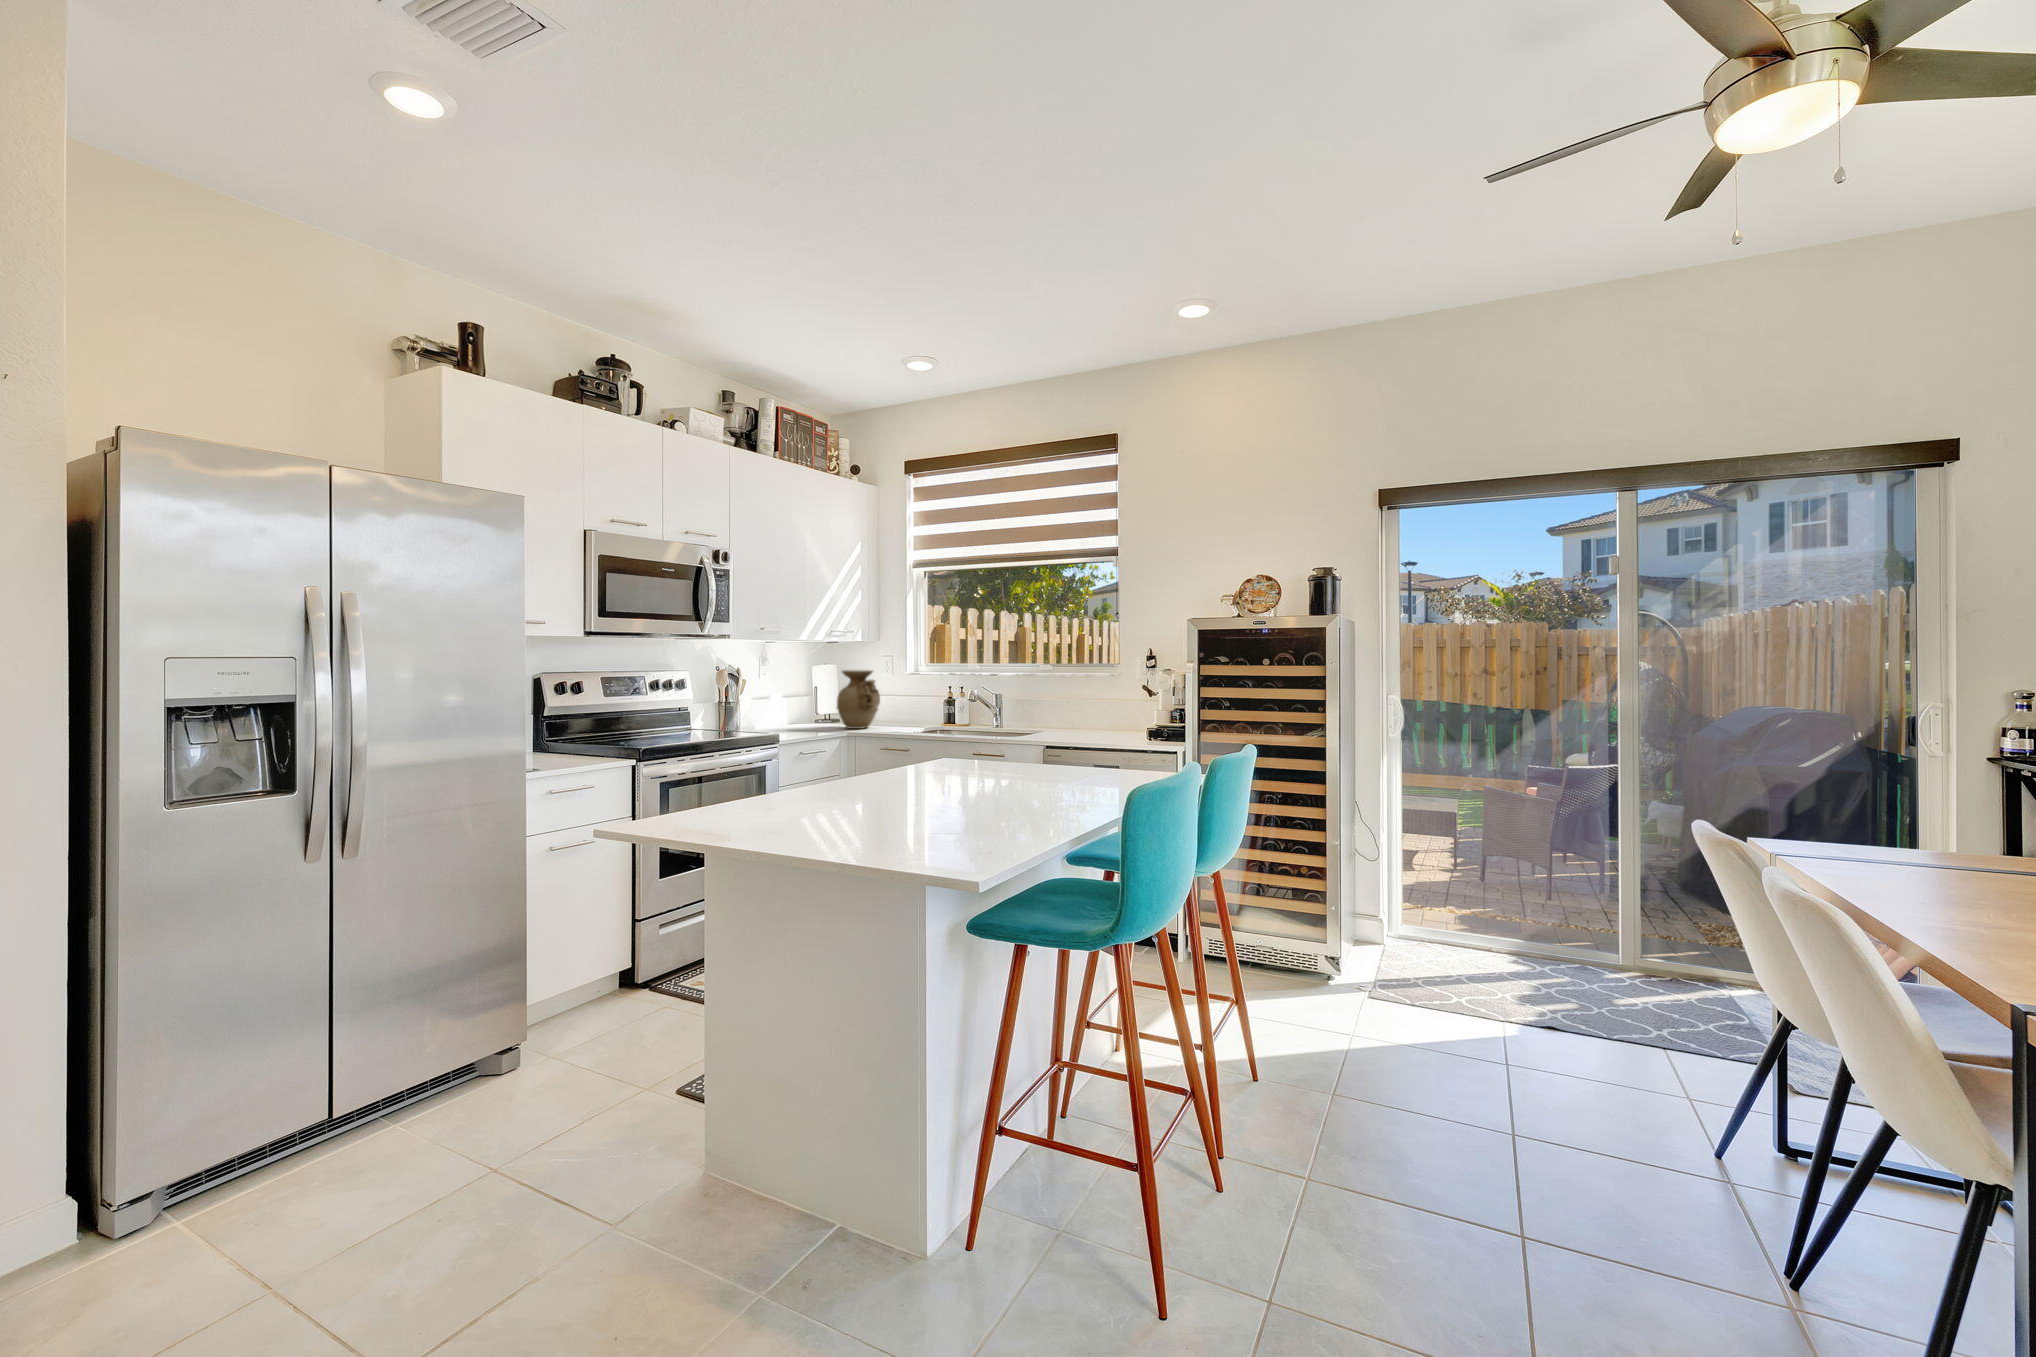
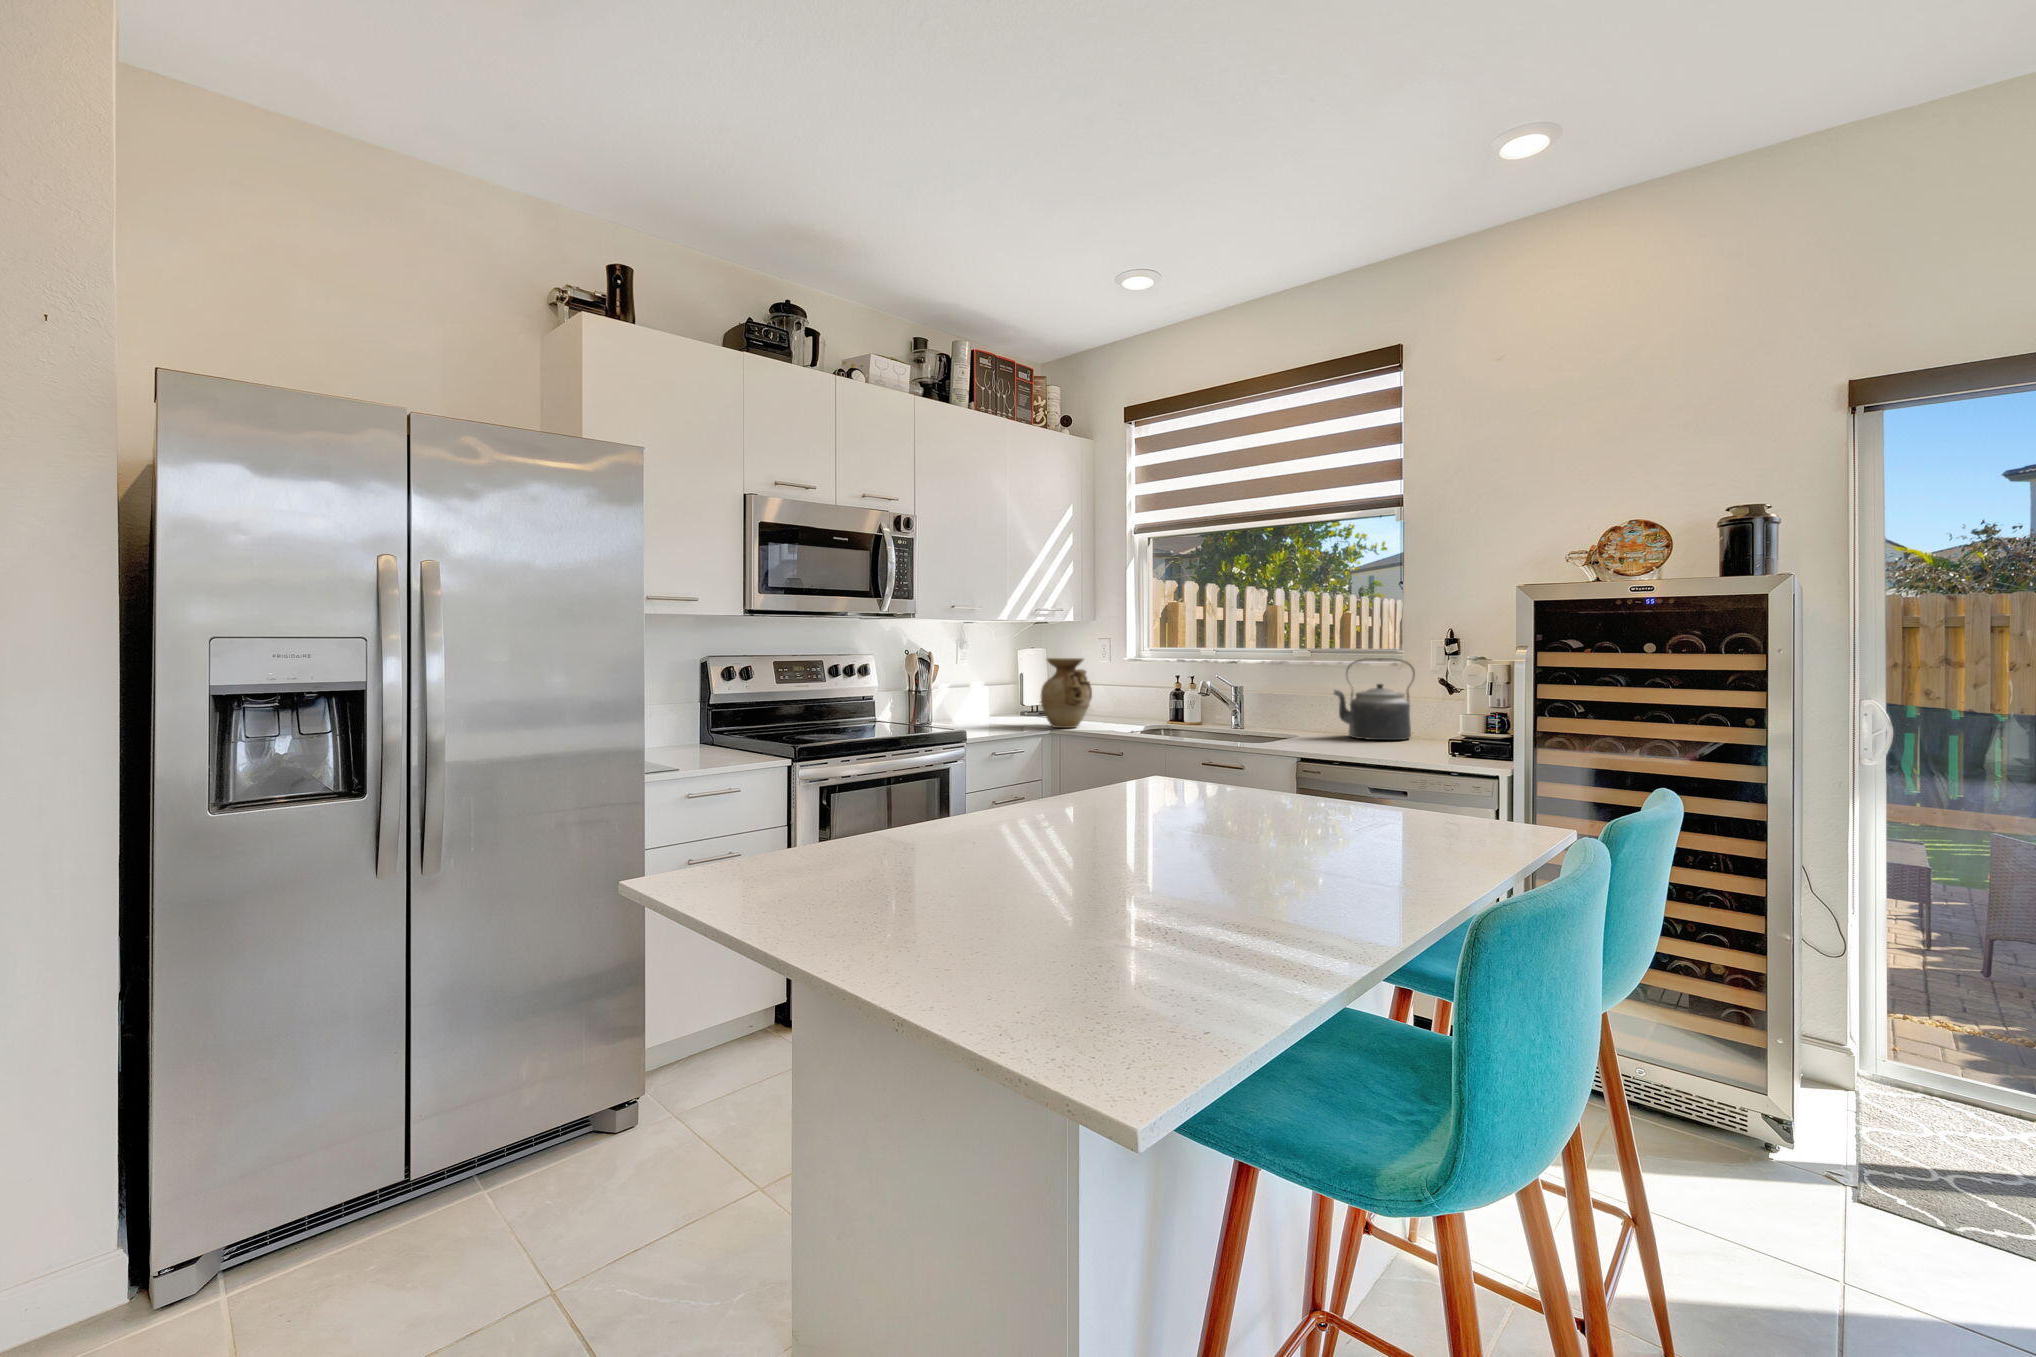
kettle: none [1068,669,1126,731] -> present [1334,658,1415,740]

